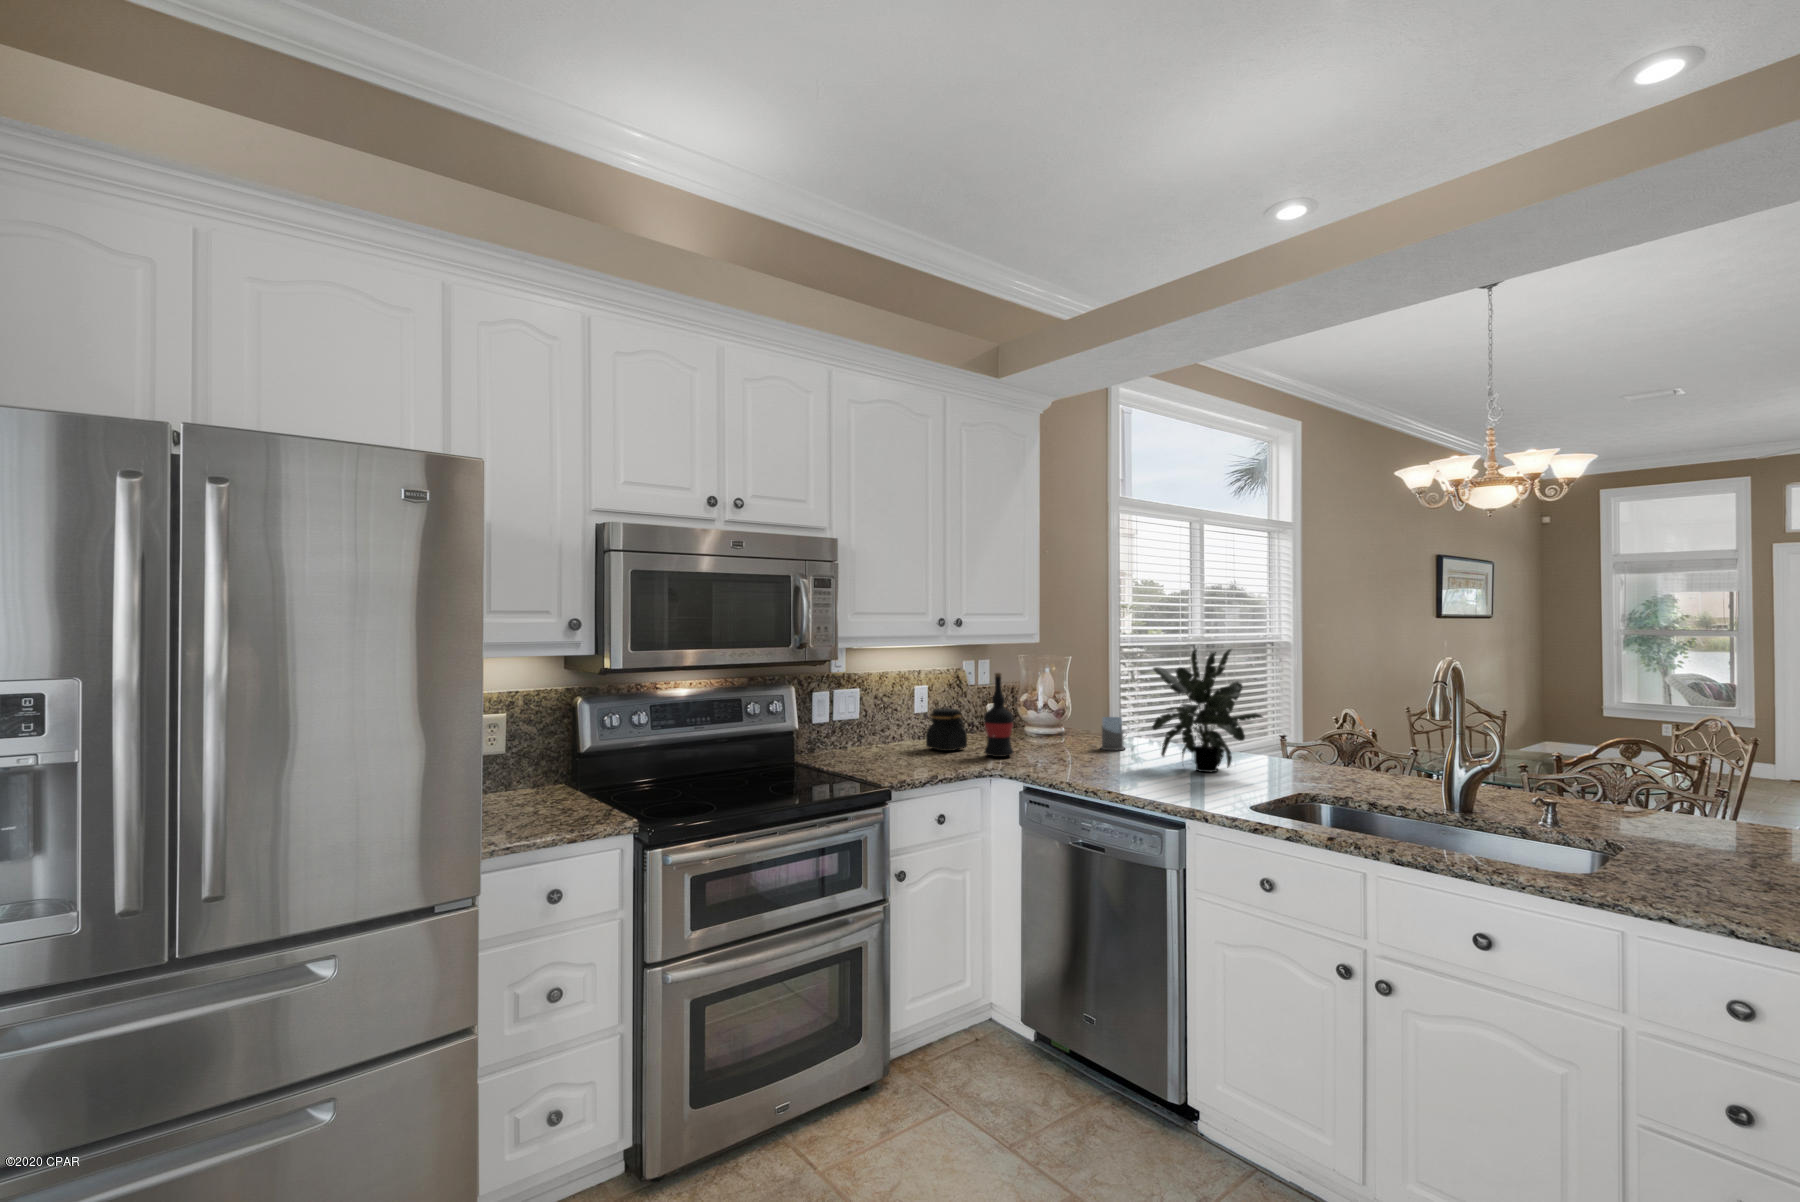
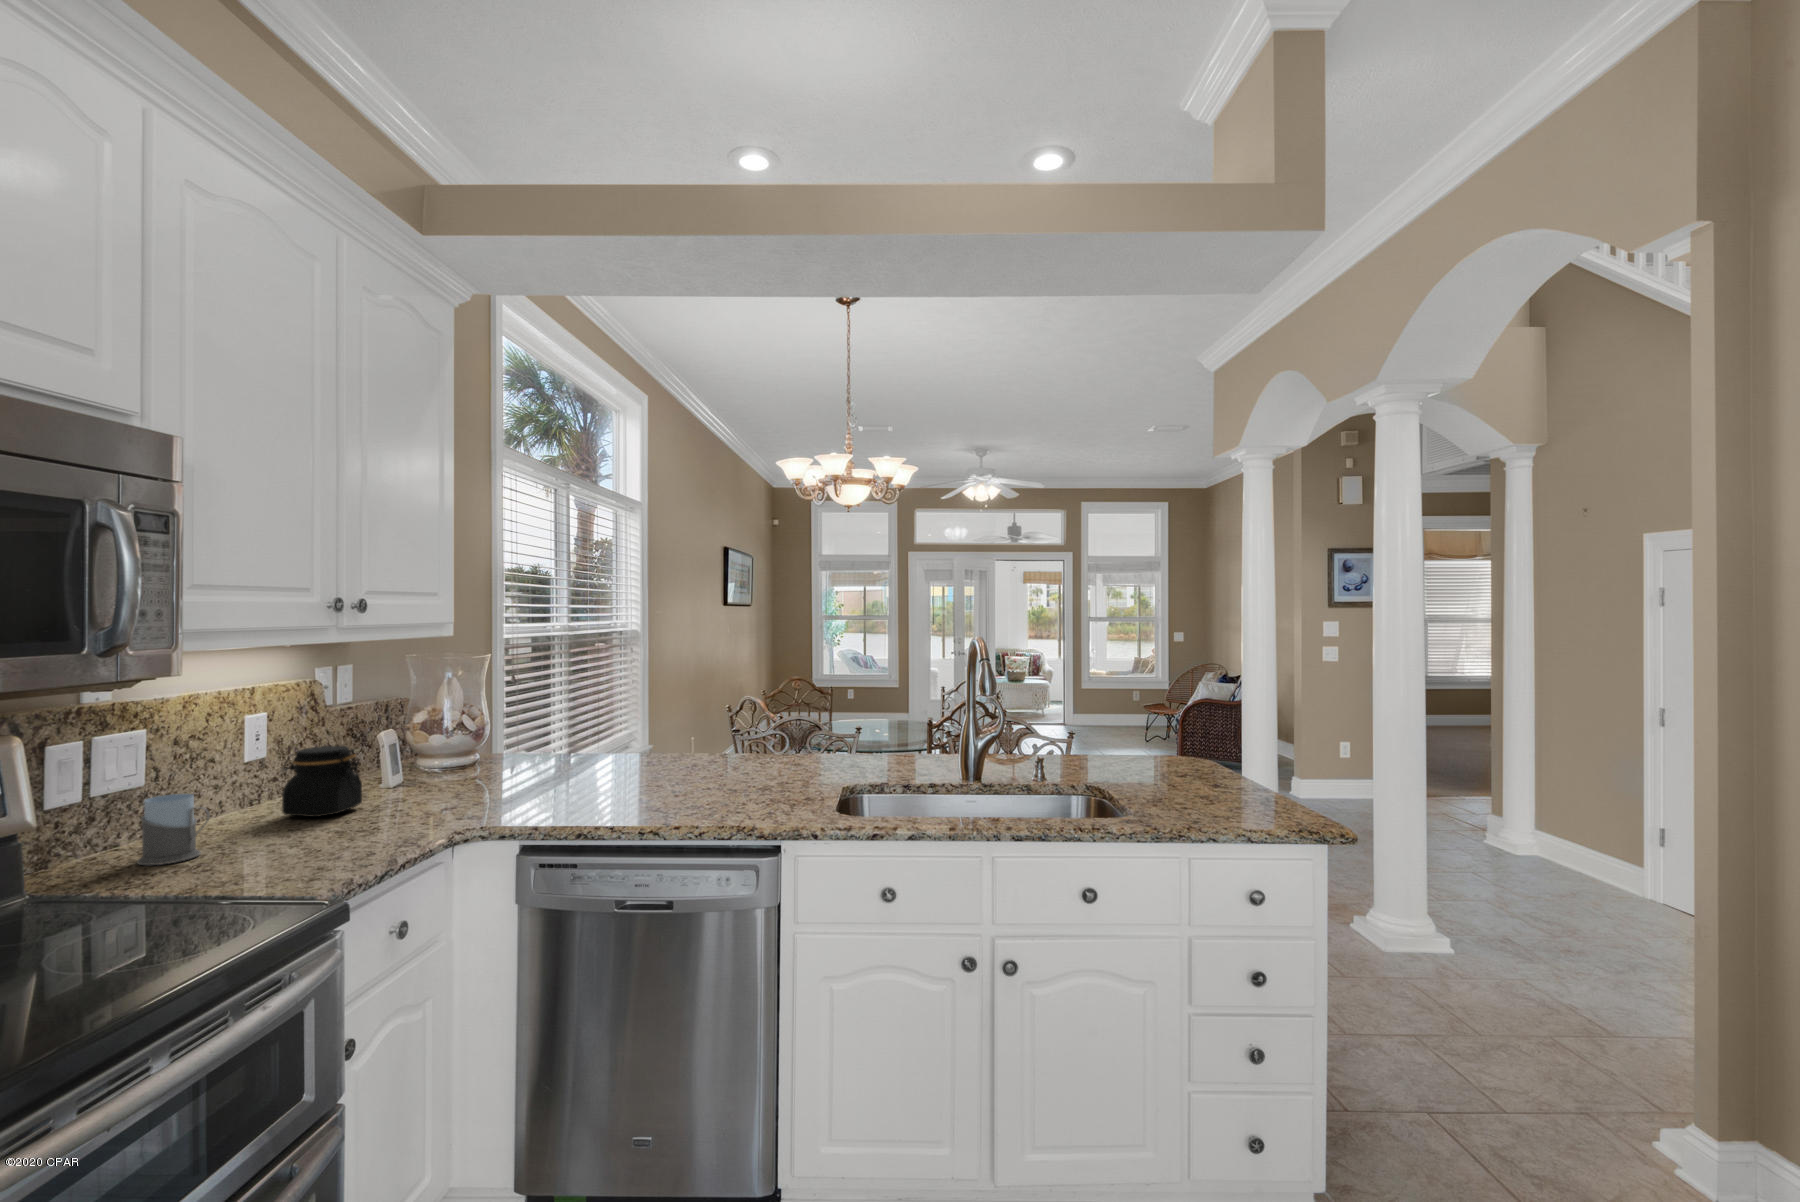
potted plant: present [1152,649,1263,772] -> none [645,637,782,783]
wine bottle: present [984,673,1013,757] -> none [408,683,457,810]
mug: present [1101,717,1129,750] -> present [137,794,210,865]

